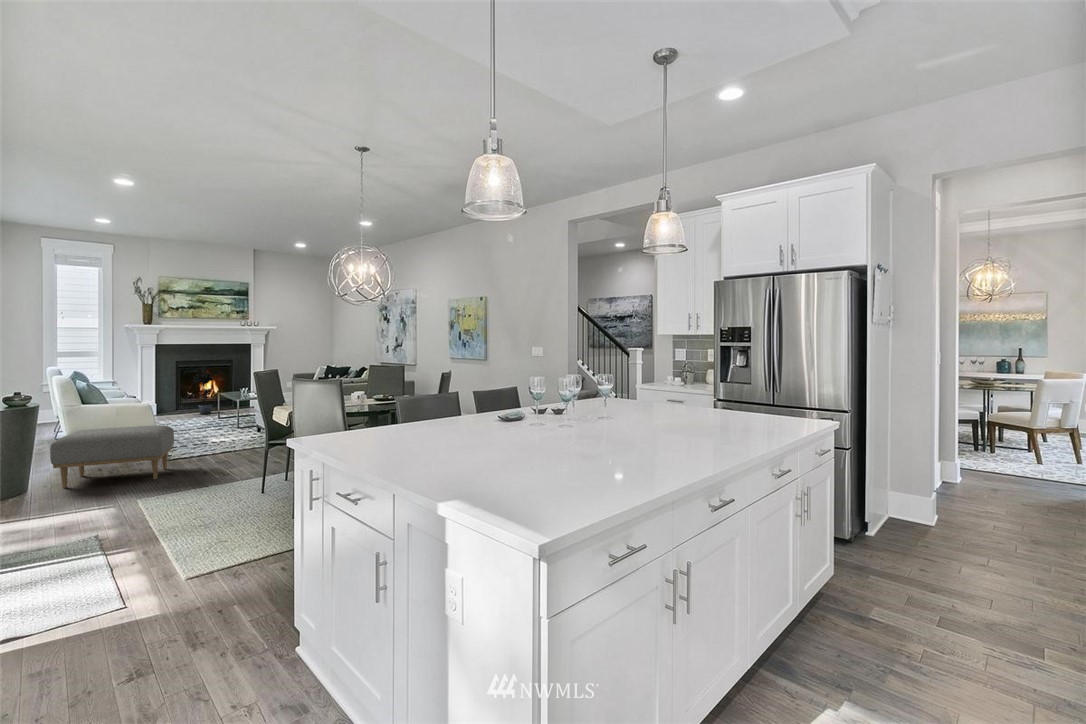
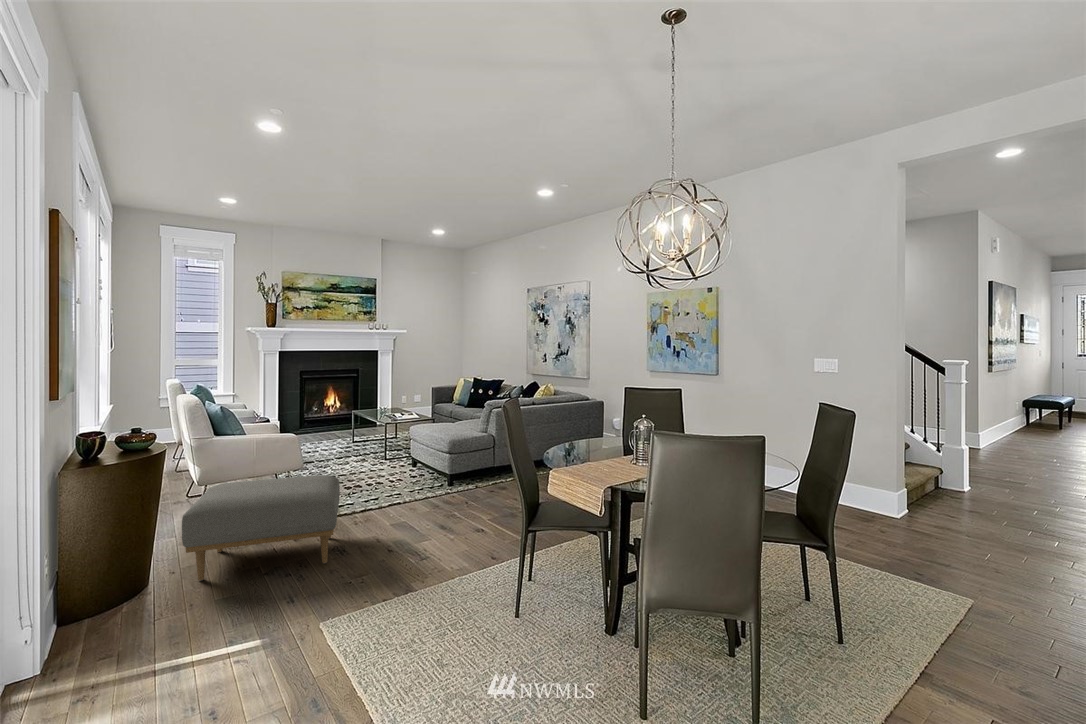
potted plant: present [185,366,222,414] -> none [309,375,351,434]

